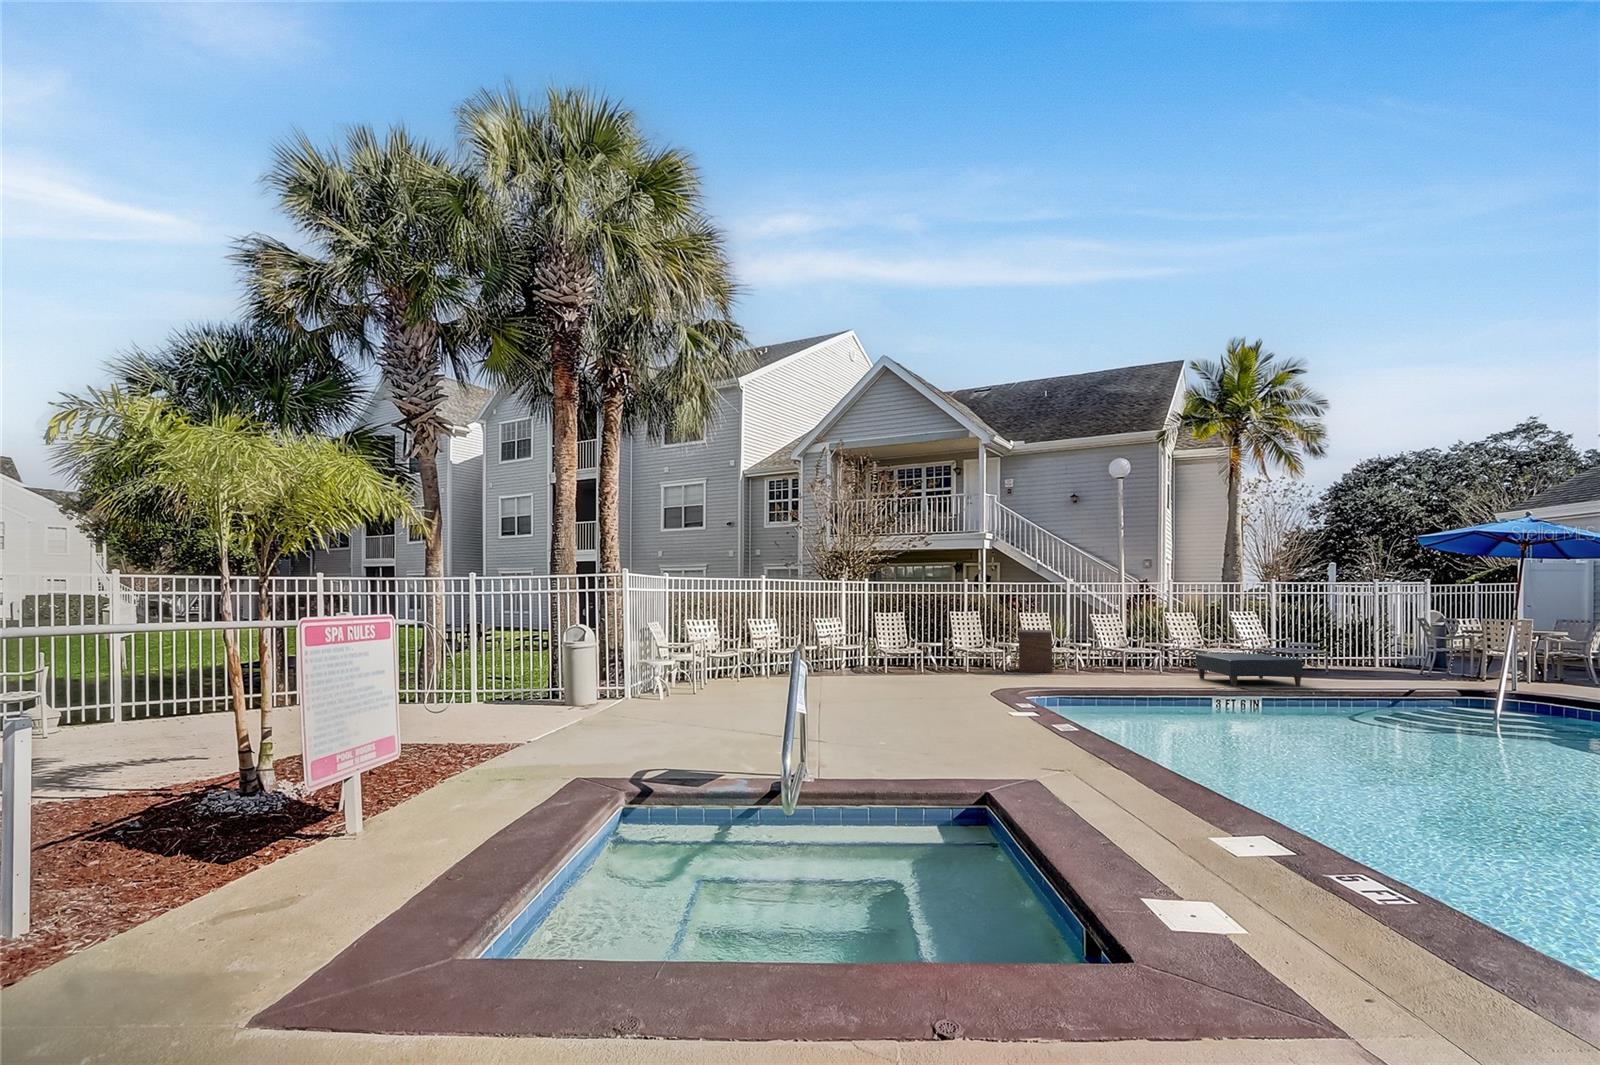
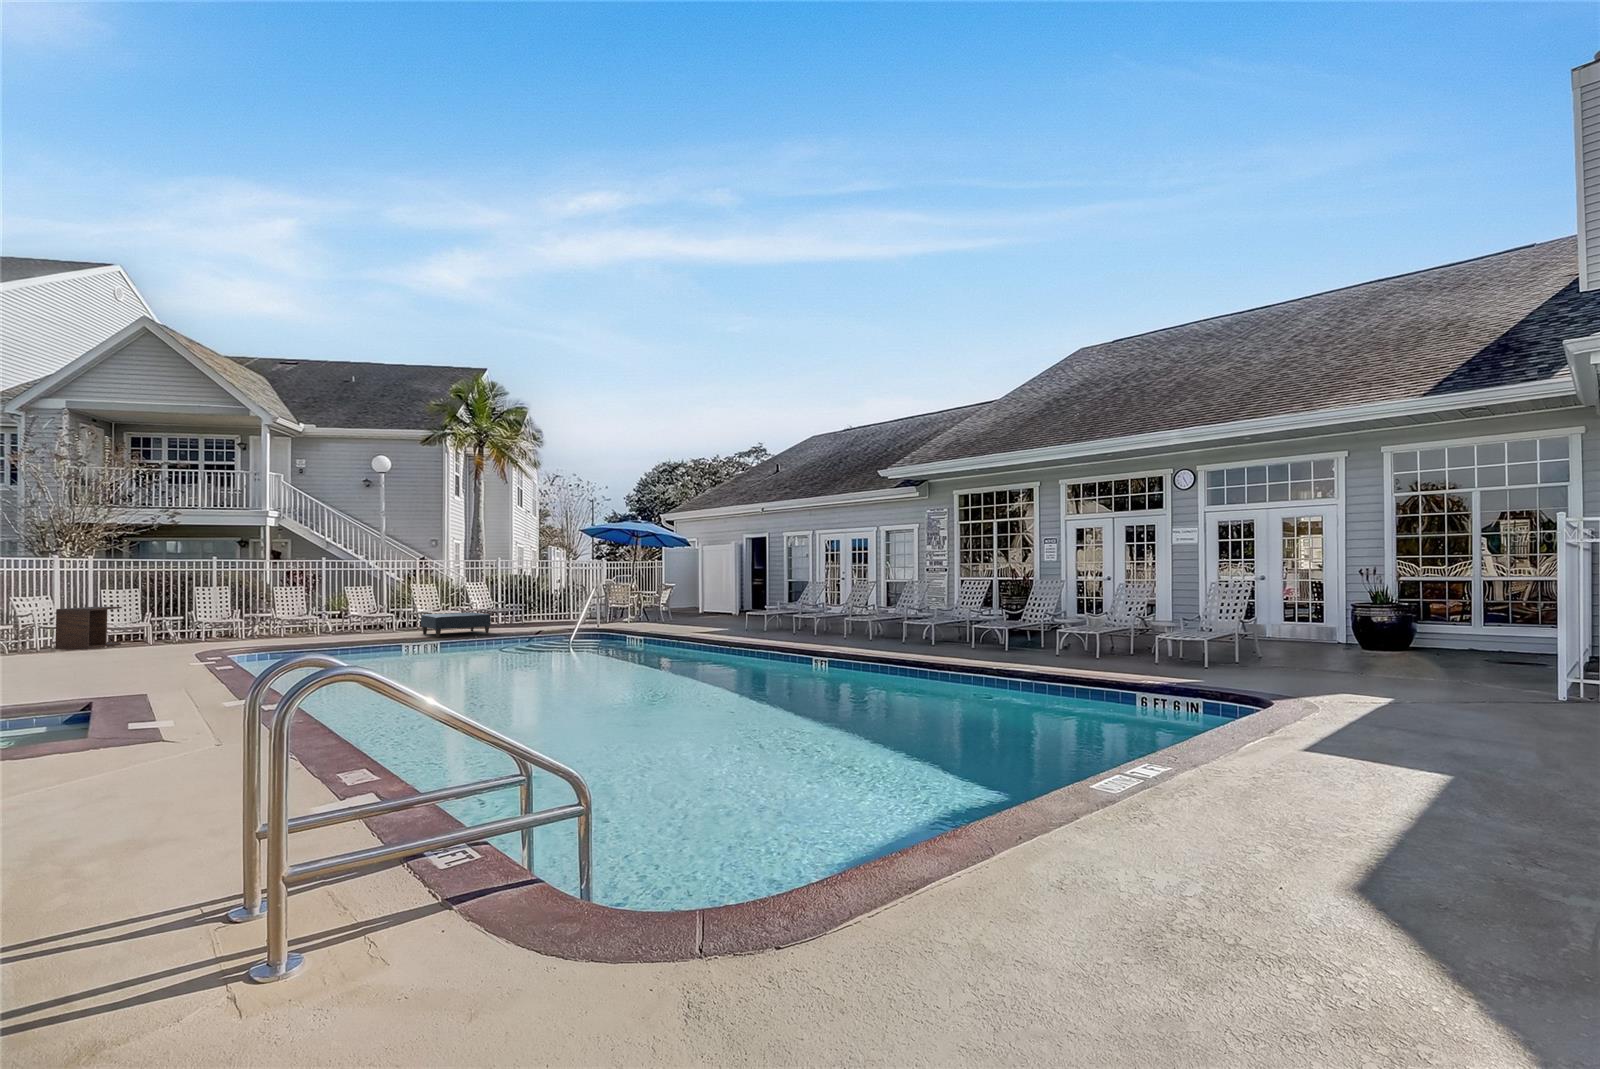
side table: present [1019,630,1053,673] -> present [55,607,122,649]

